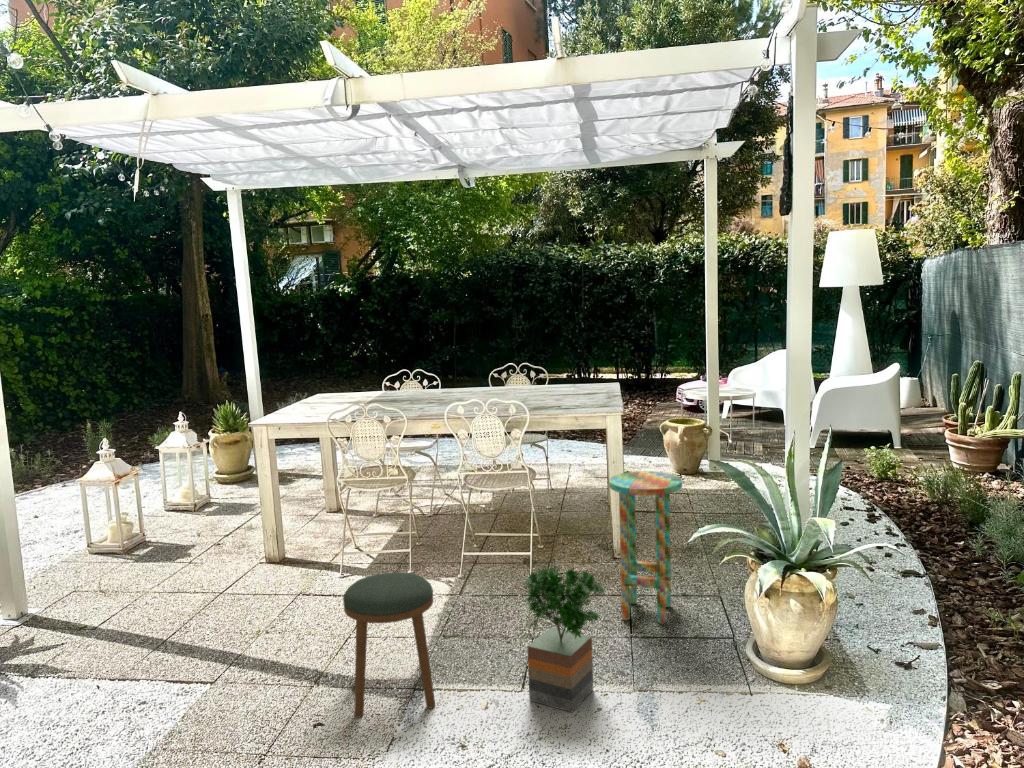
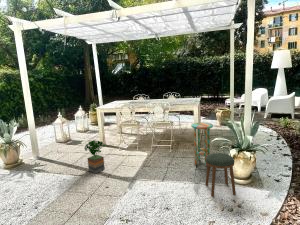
potted tree: present [525,566,606,712] -> present [84,140,106,173]
stool: present [343,572,435,717] -> present [205,153,236,197]

